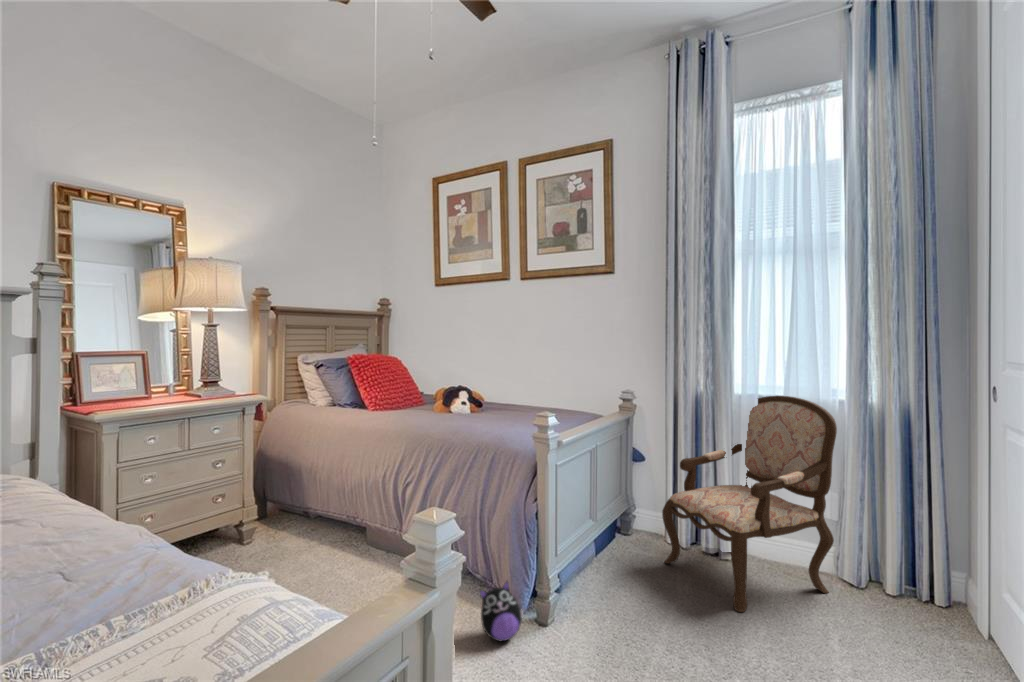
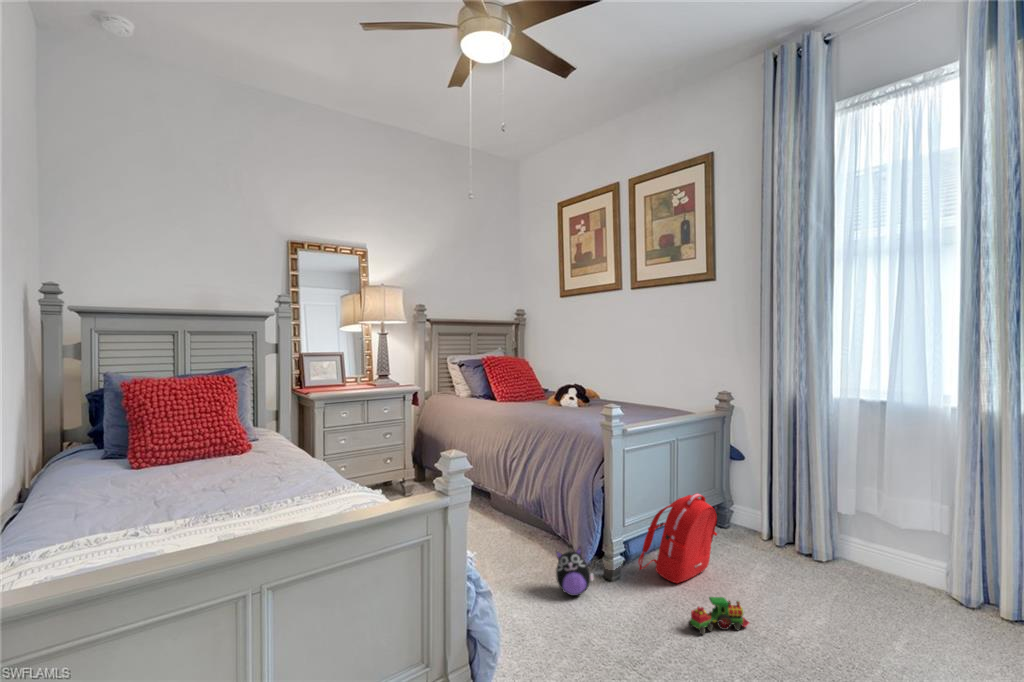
armchair: present [662,396,837,612] -> none [750,403,944,614]
backpack: none [563,501,640,603] -> present [638,494,717,583]
toy train: none [637,613,693,660] -> present [688,597,749,635]

